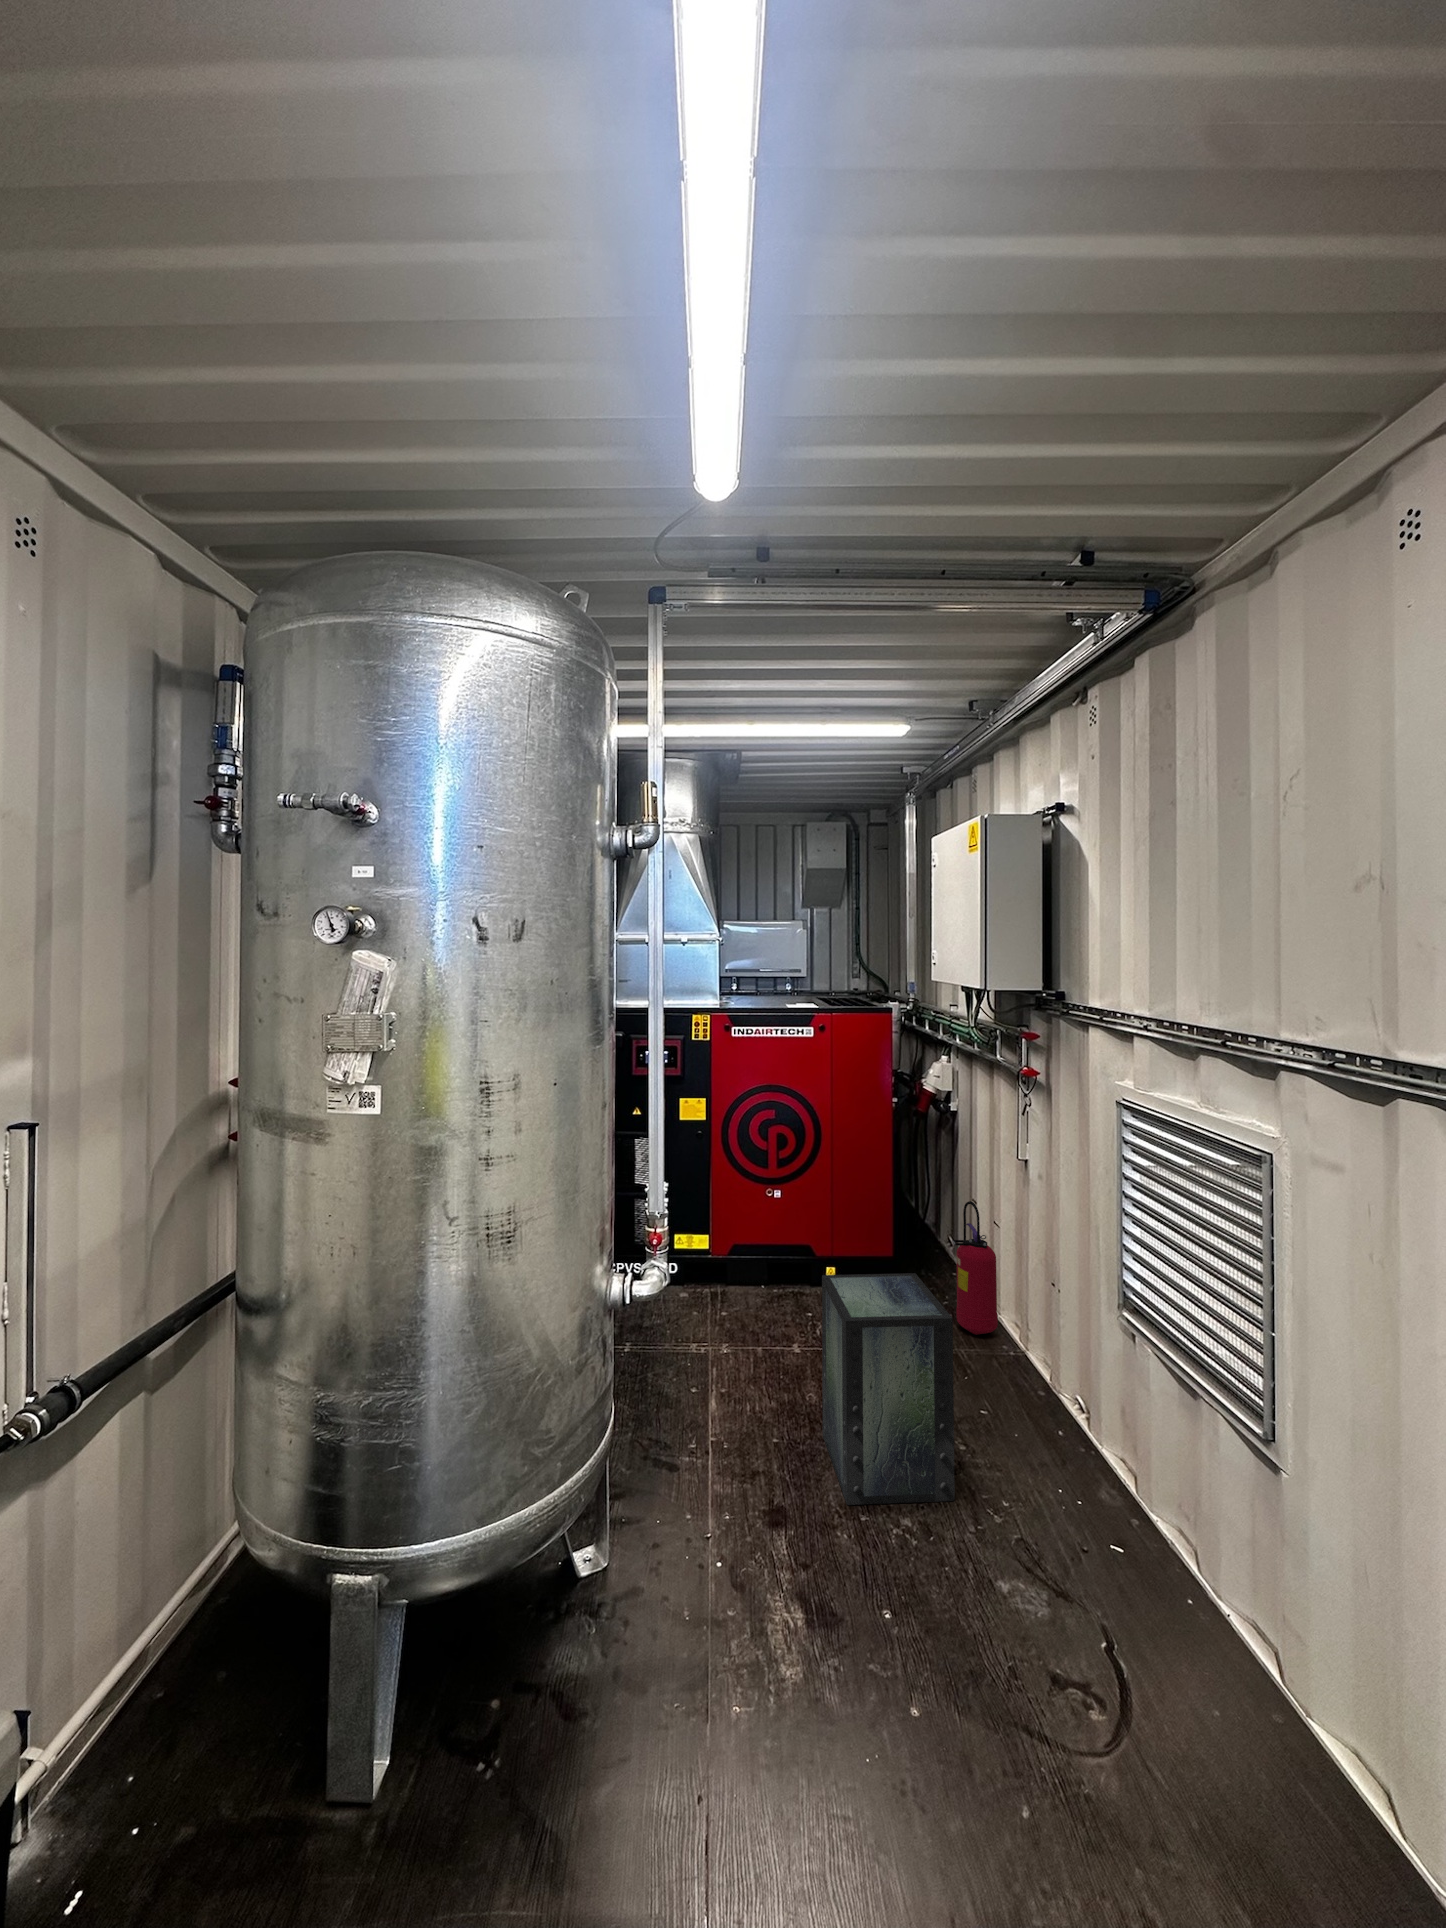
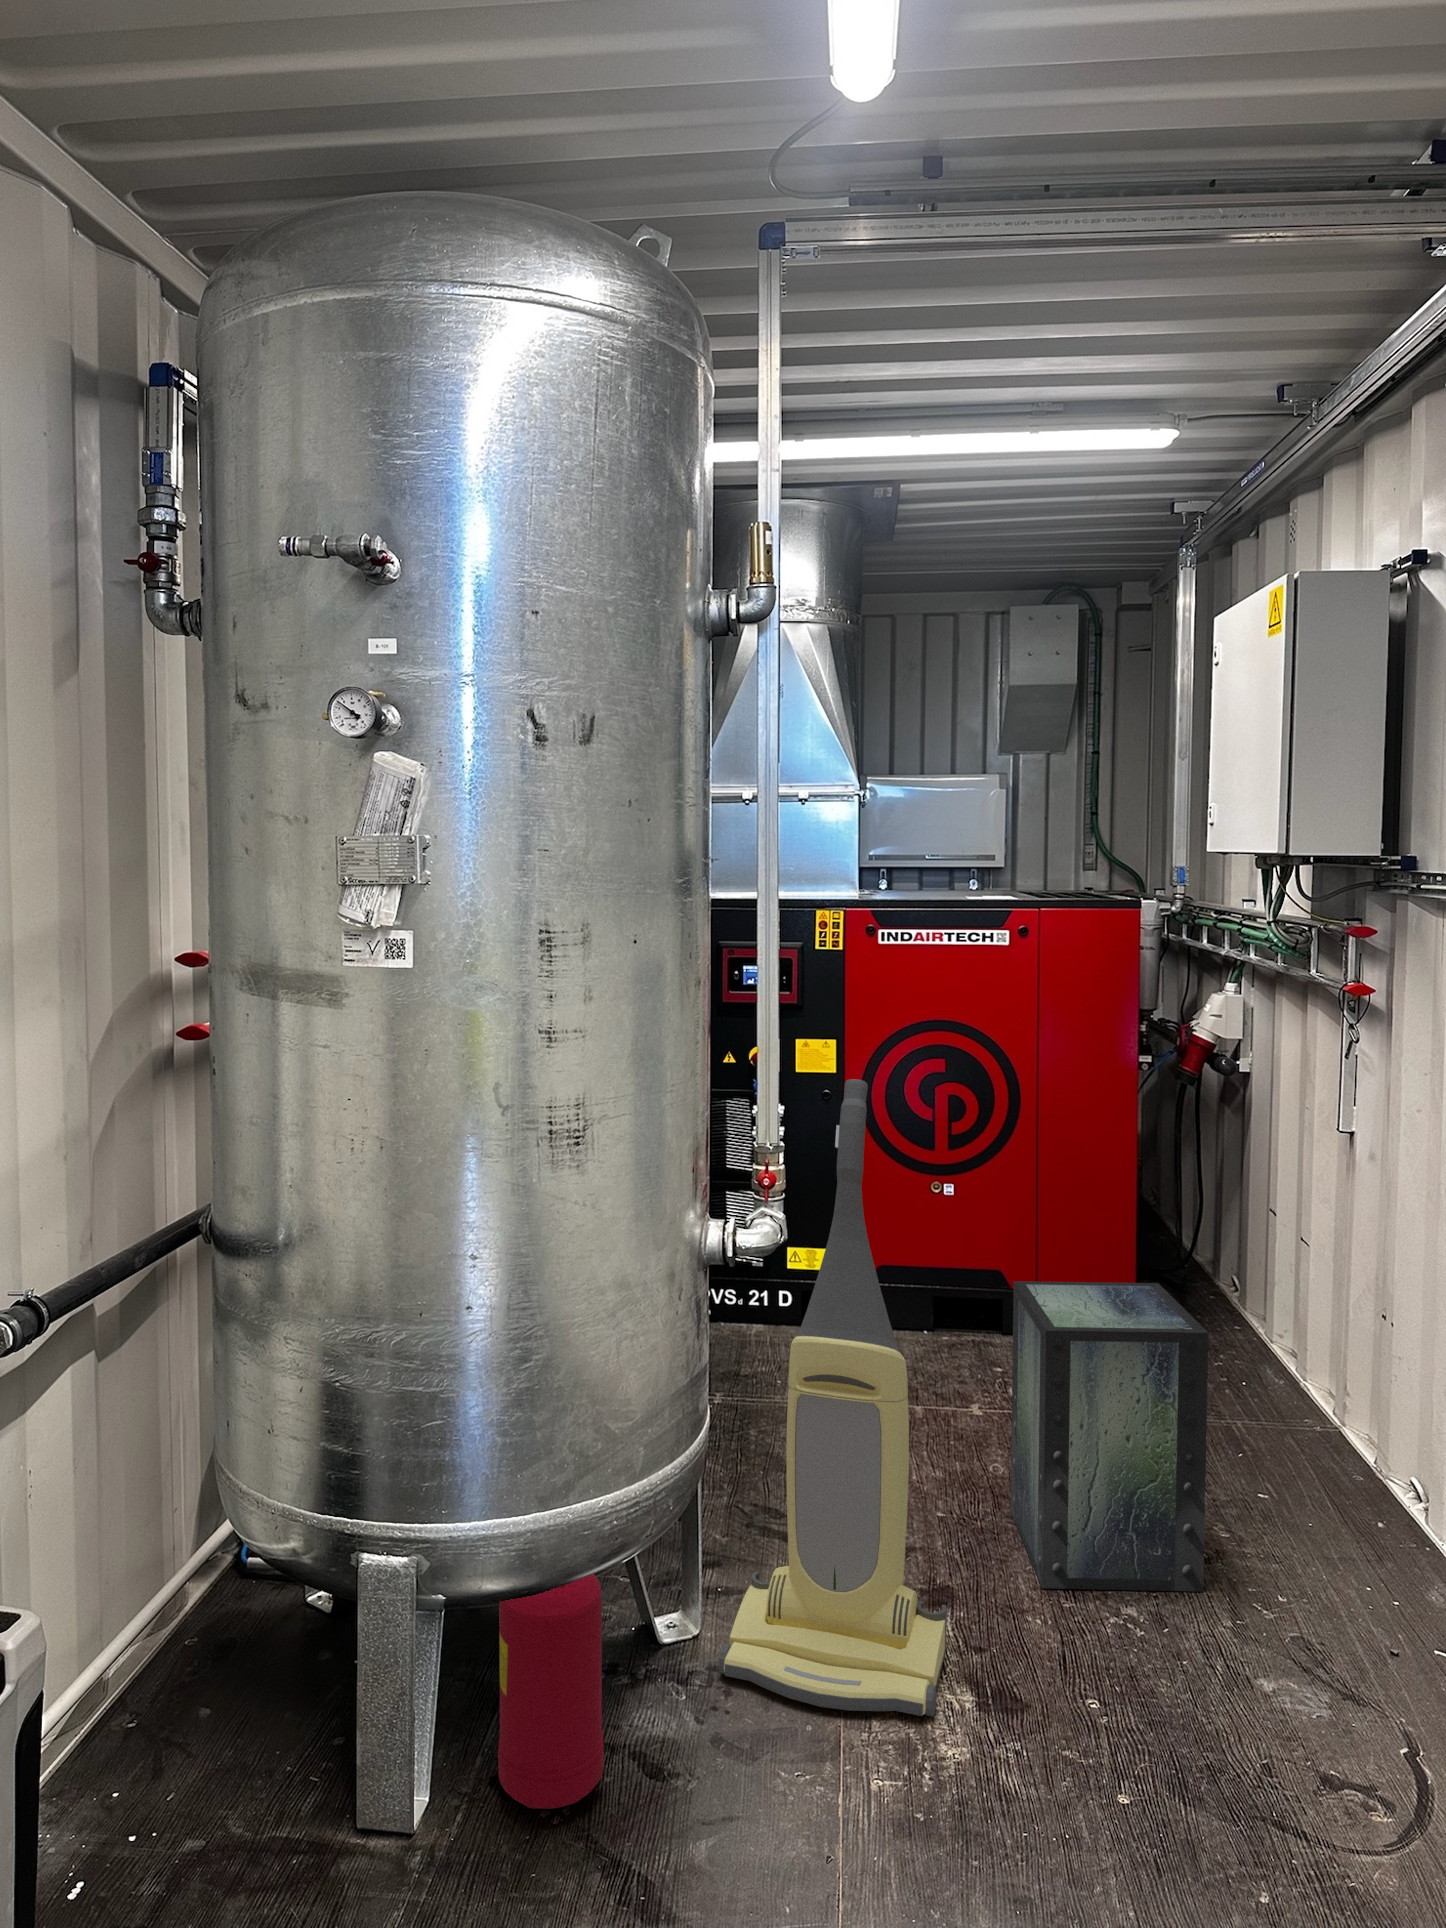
vacuum cleaner: none [619,1156,783,1641] -> present [718,1079,947,1717]
fire extinguisher: present [953,1201,998,1335] -> present [498,1574,604,1809]

